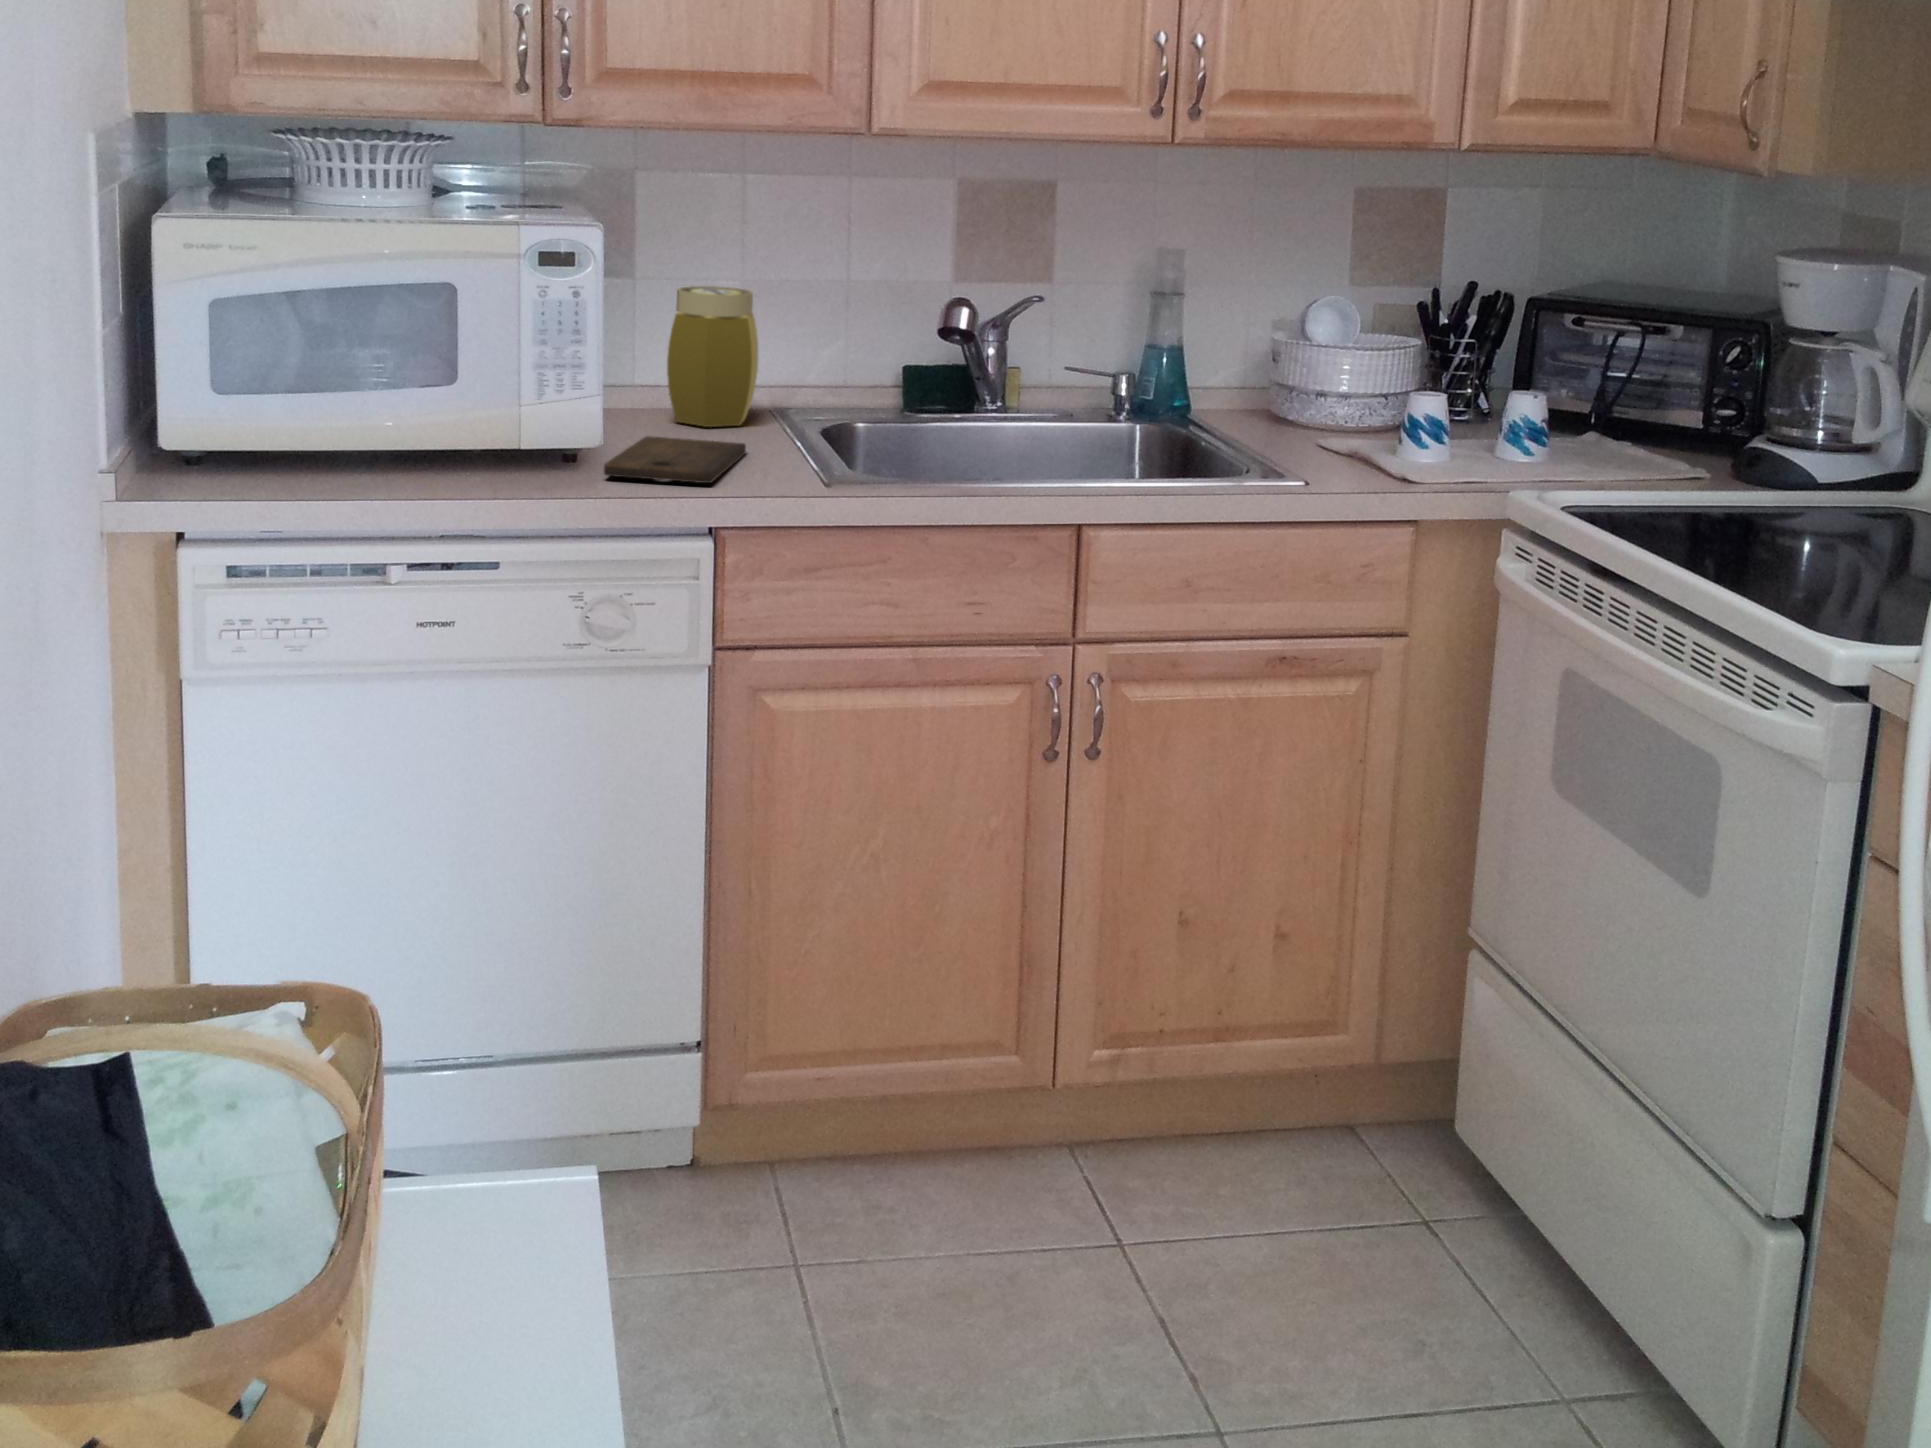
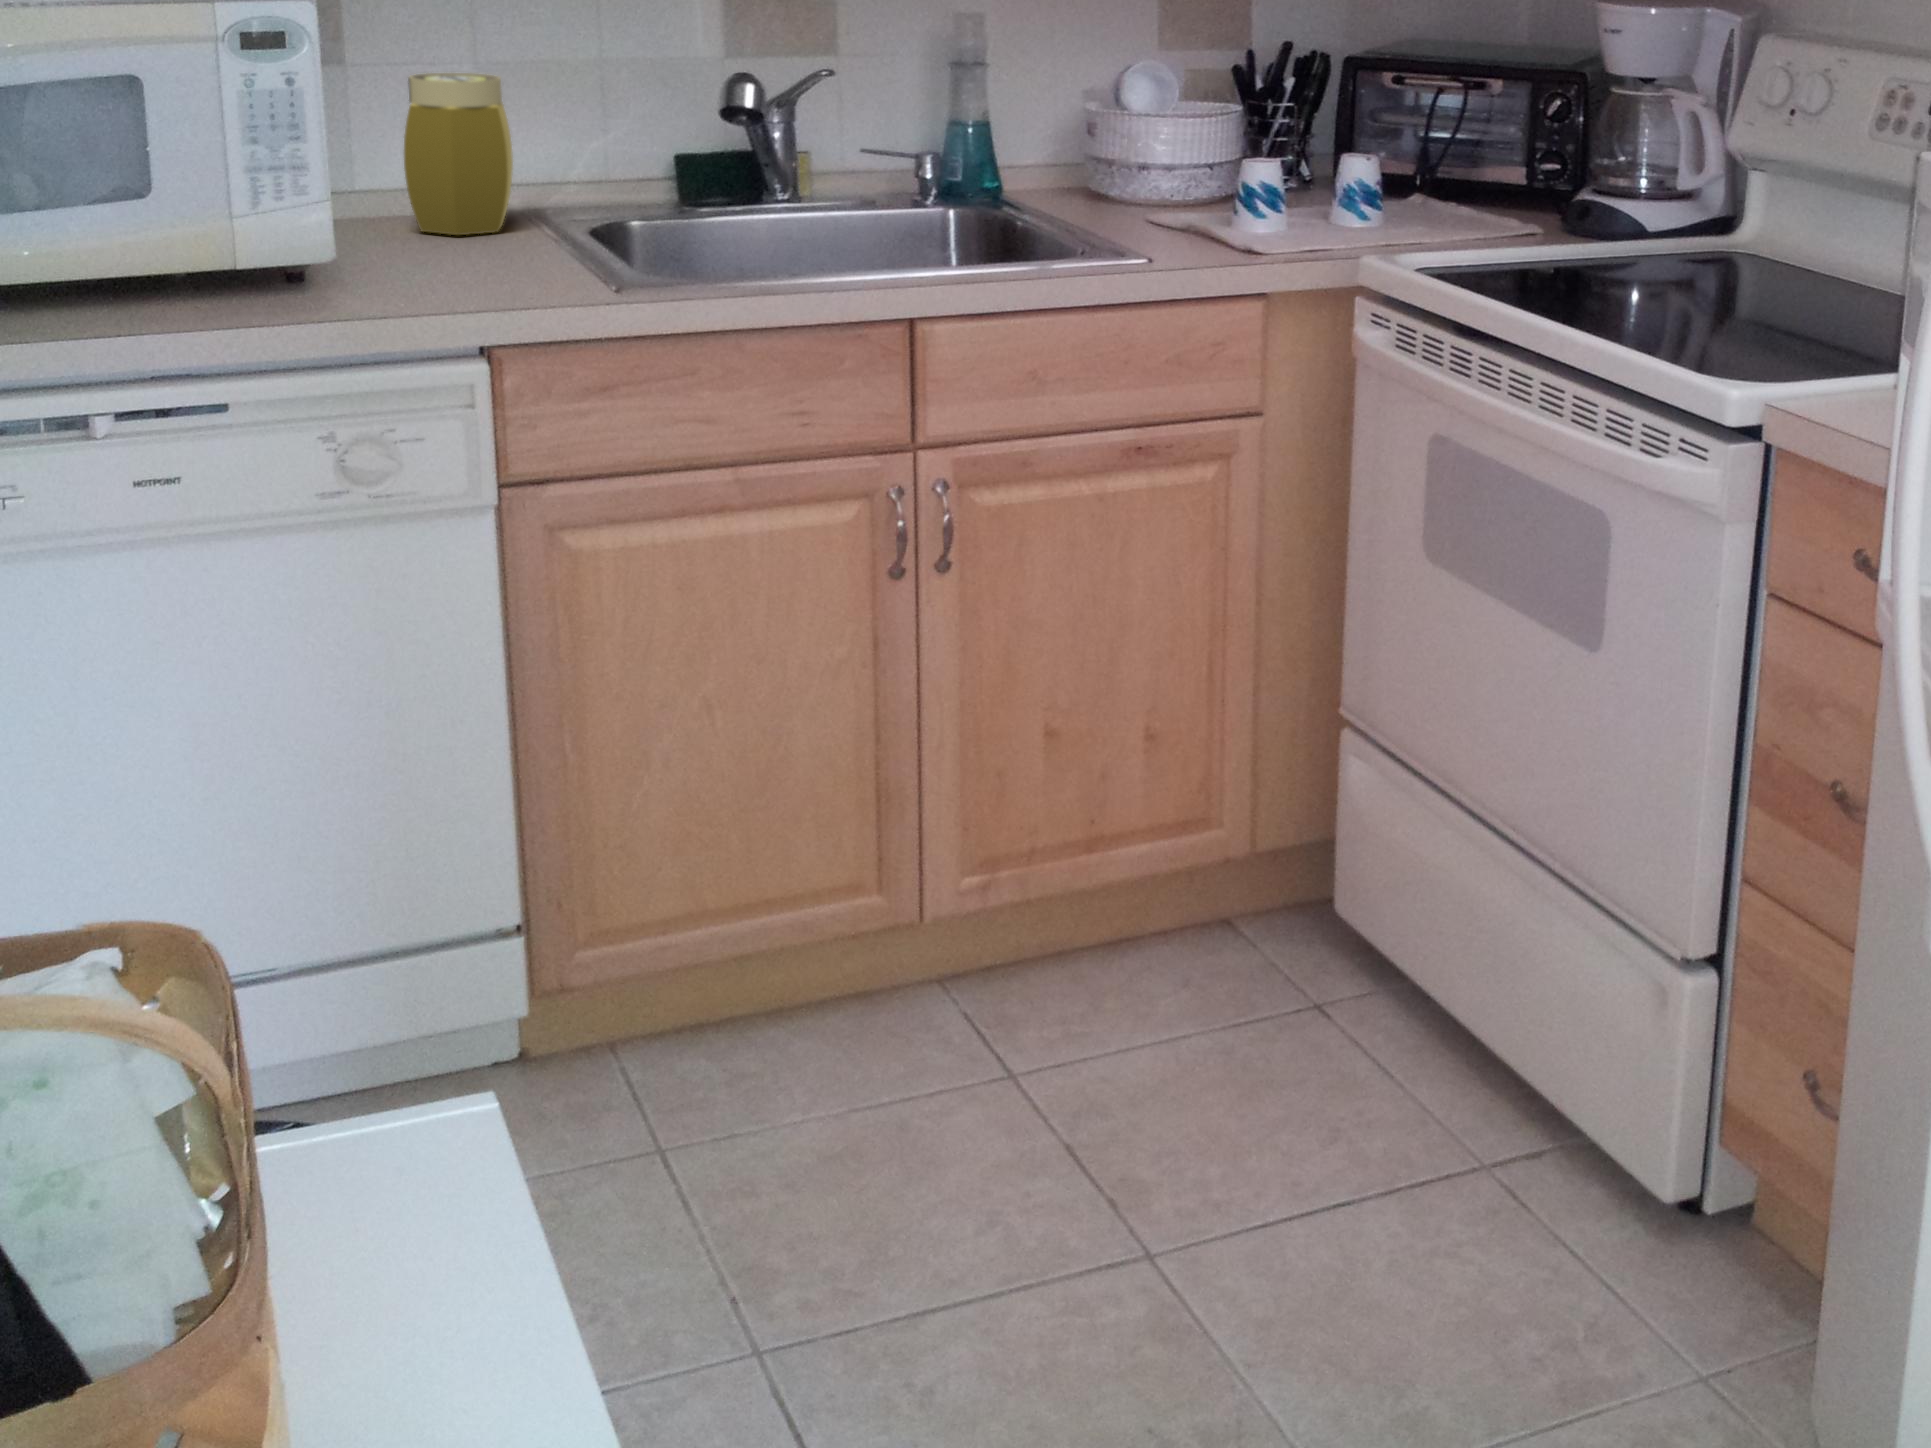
cutting board: present [604,436,746,483] -> none [350,249,514,298]

